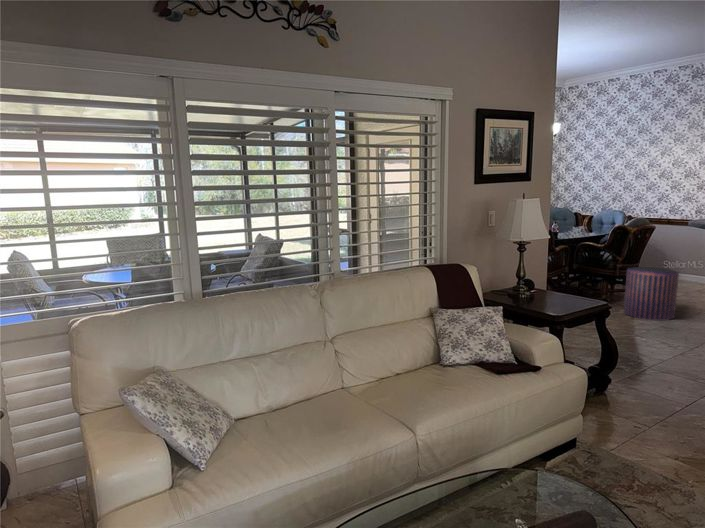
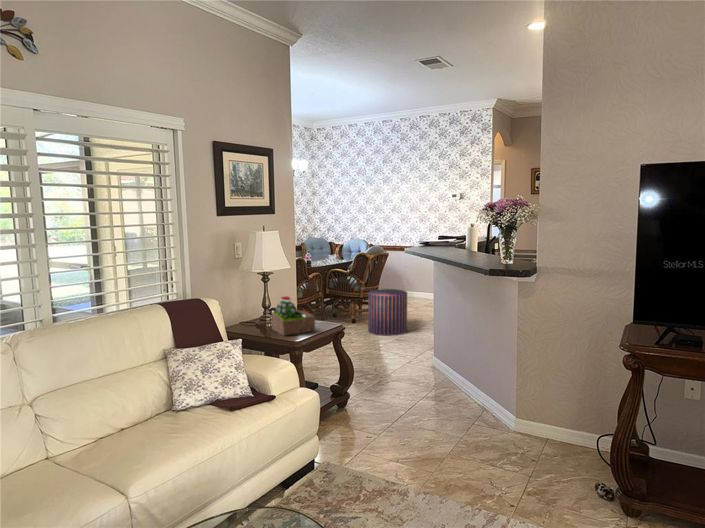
succulent plant: none [529,267,579,307] -> present [272,297,315,336]

